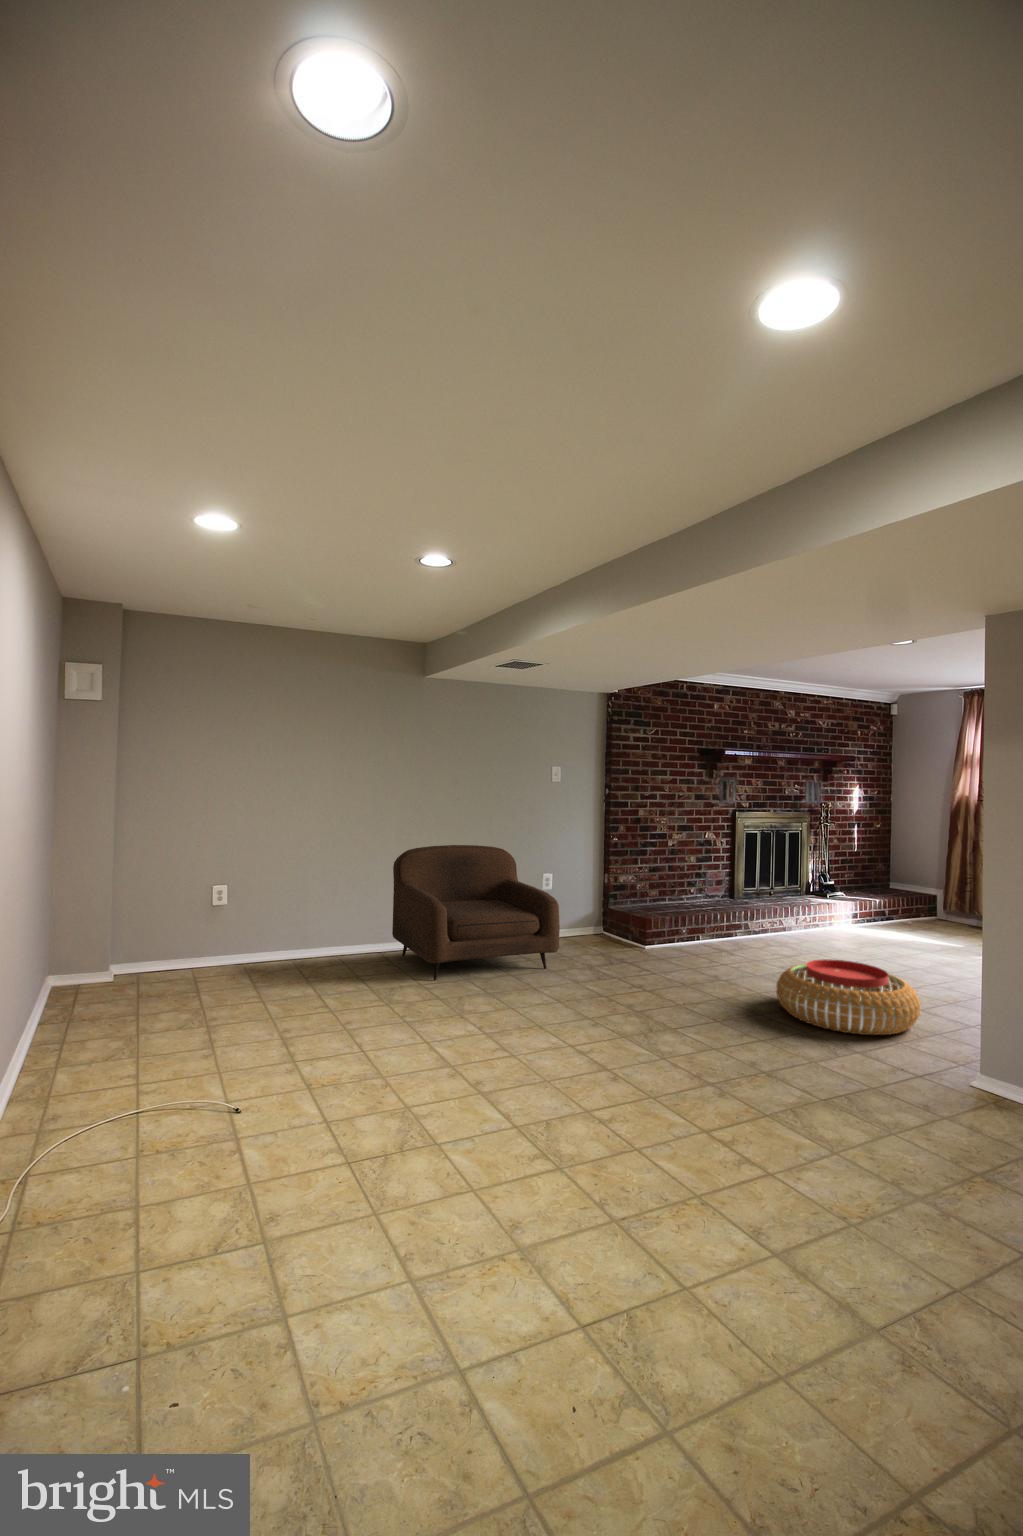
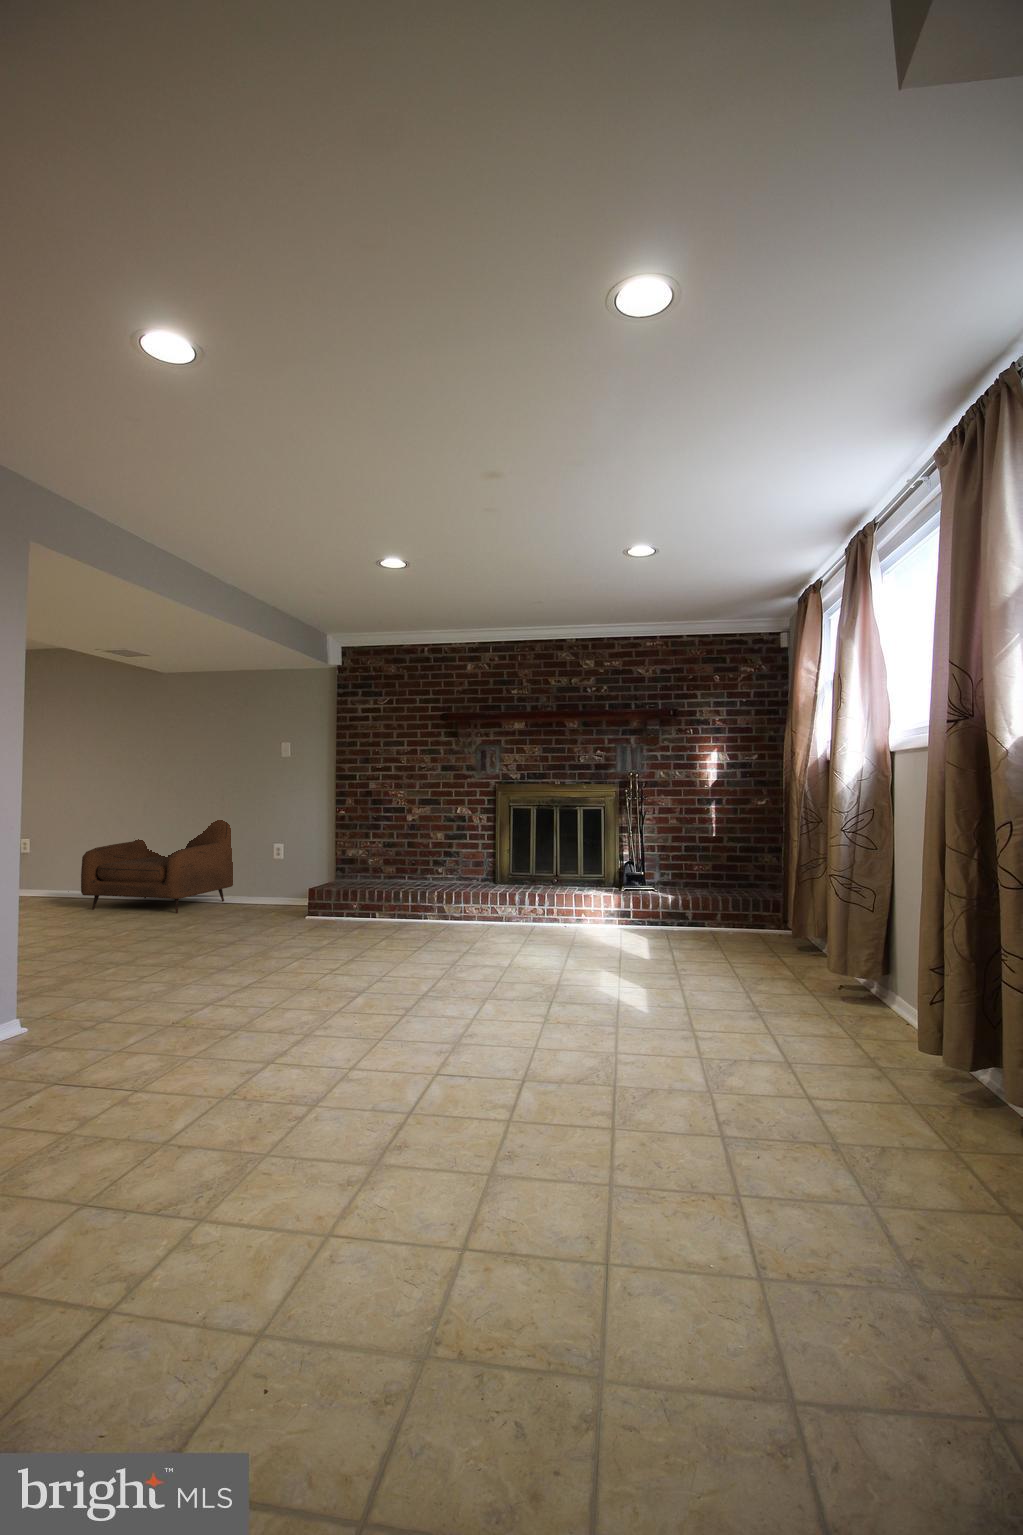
pouf: present [776,959,921,1035] -> none [112,909,242,969]

